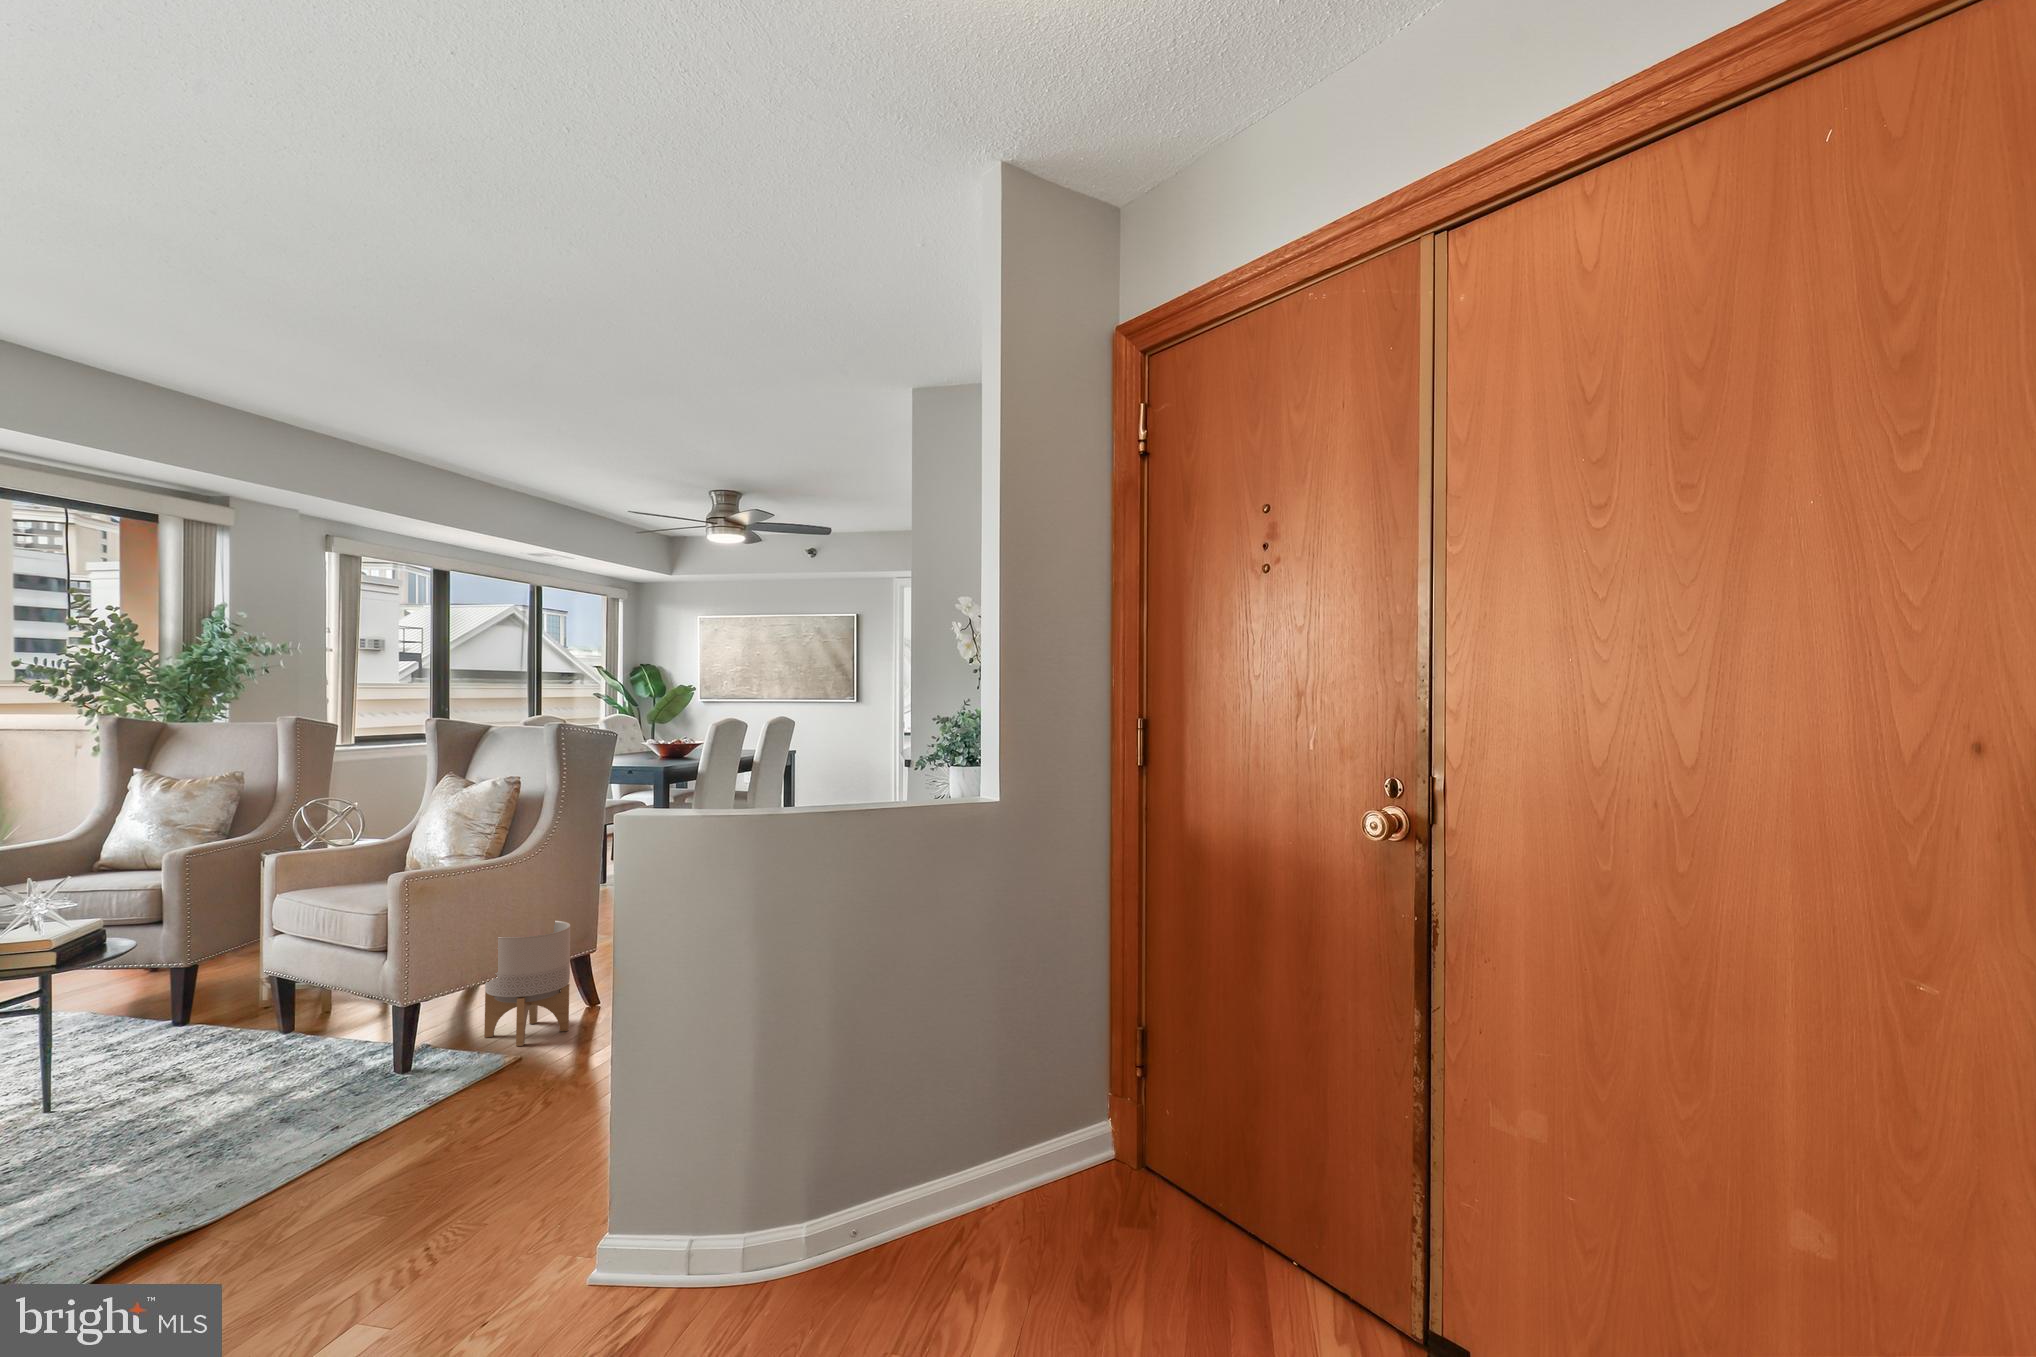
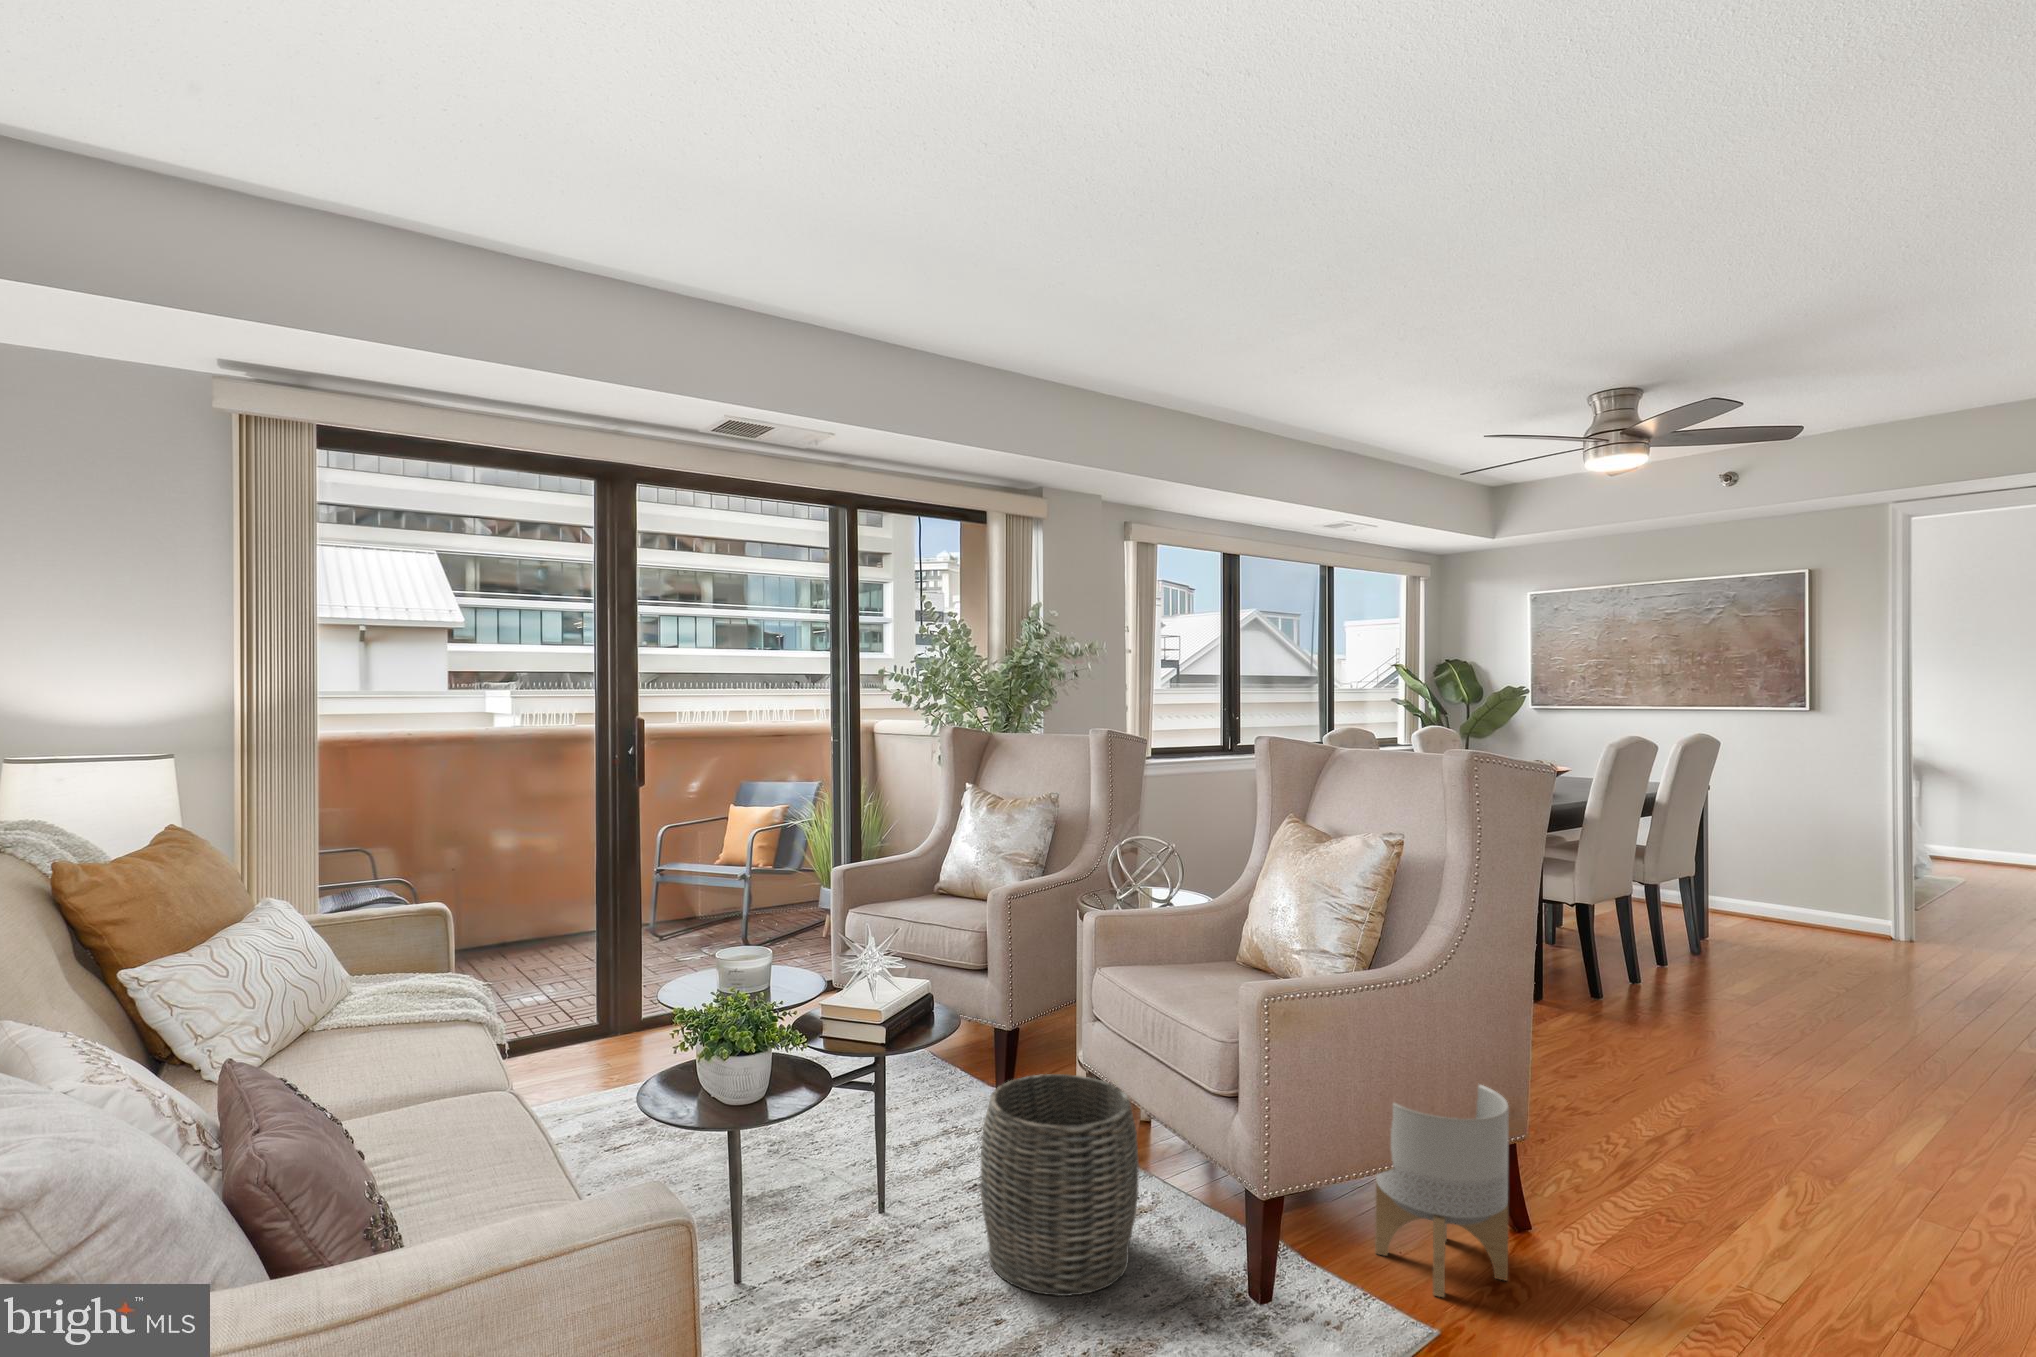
woven basket: none [151,961,297,1110] -> present [980,1074,1139,1296]

